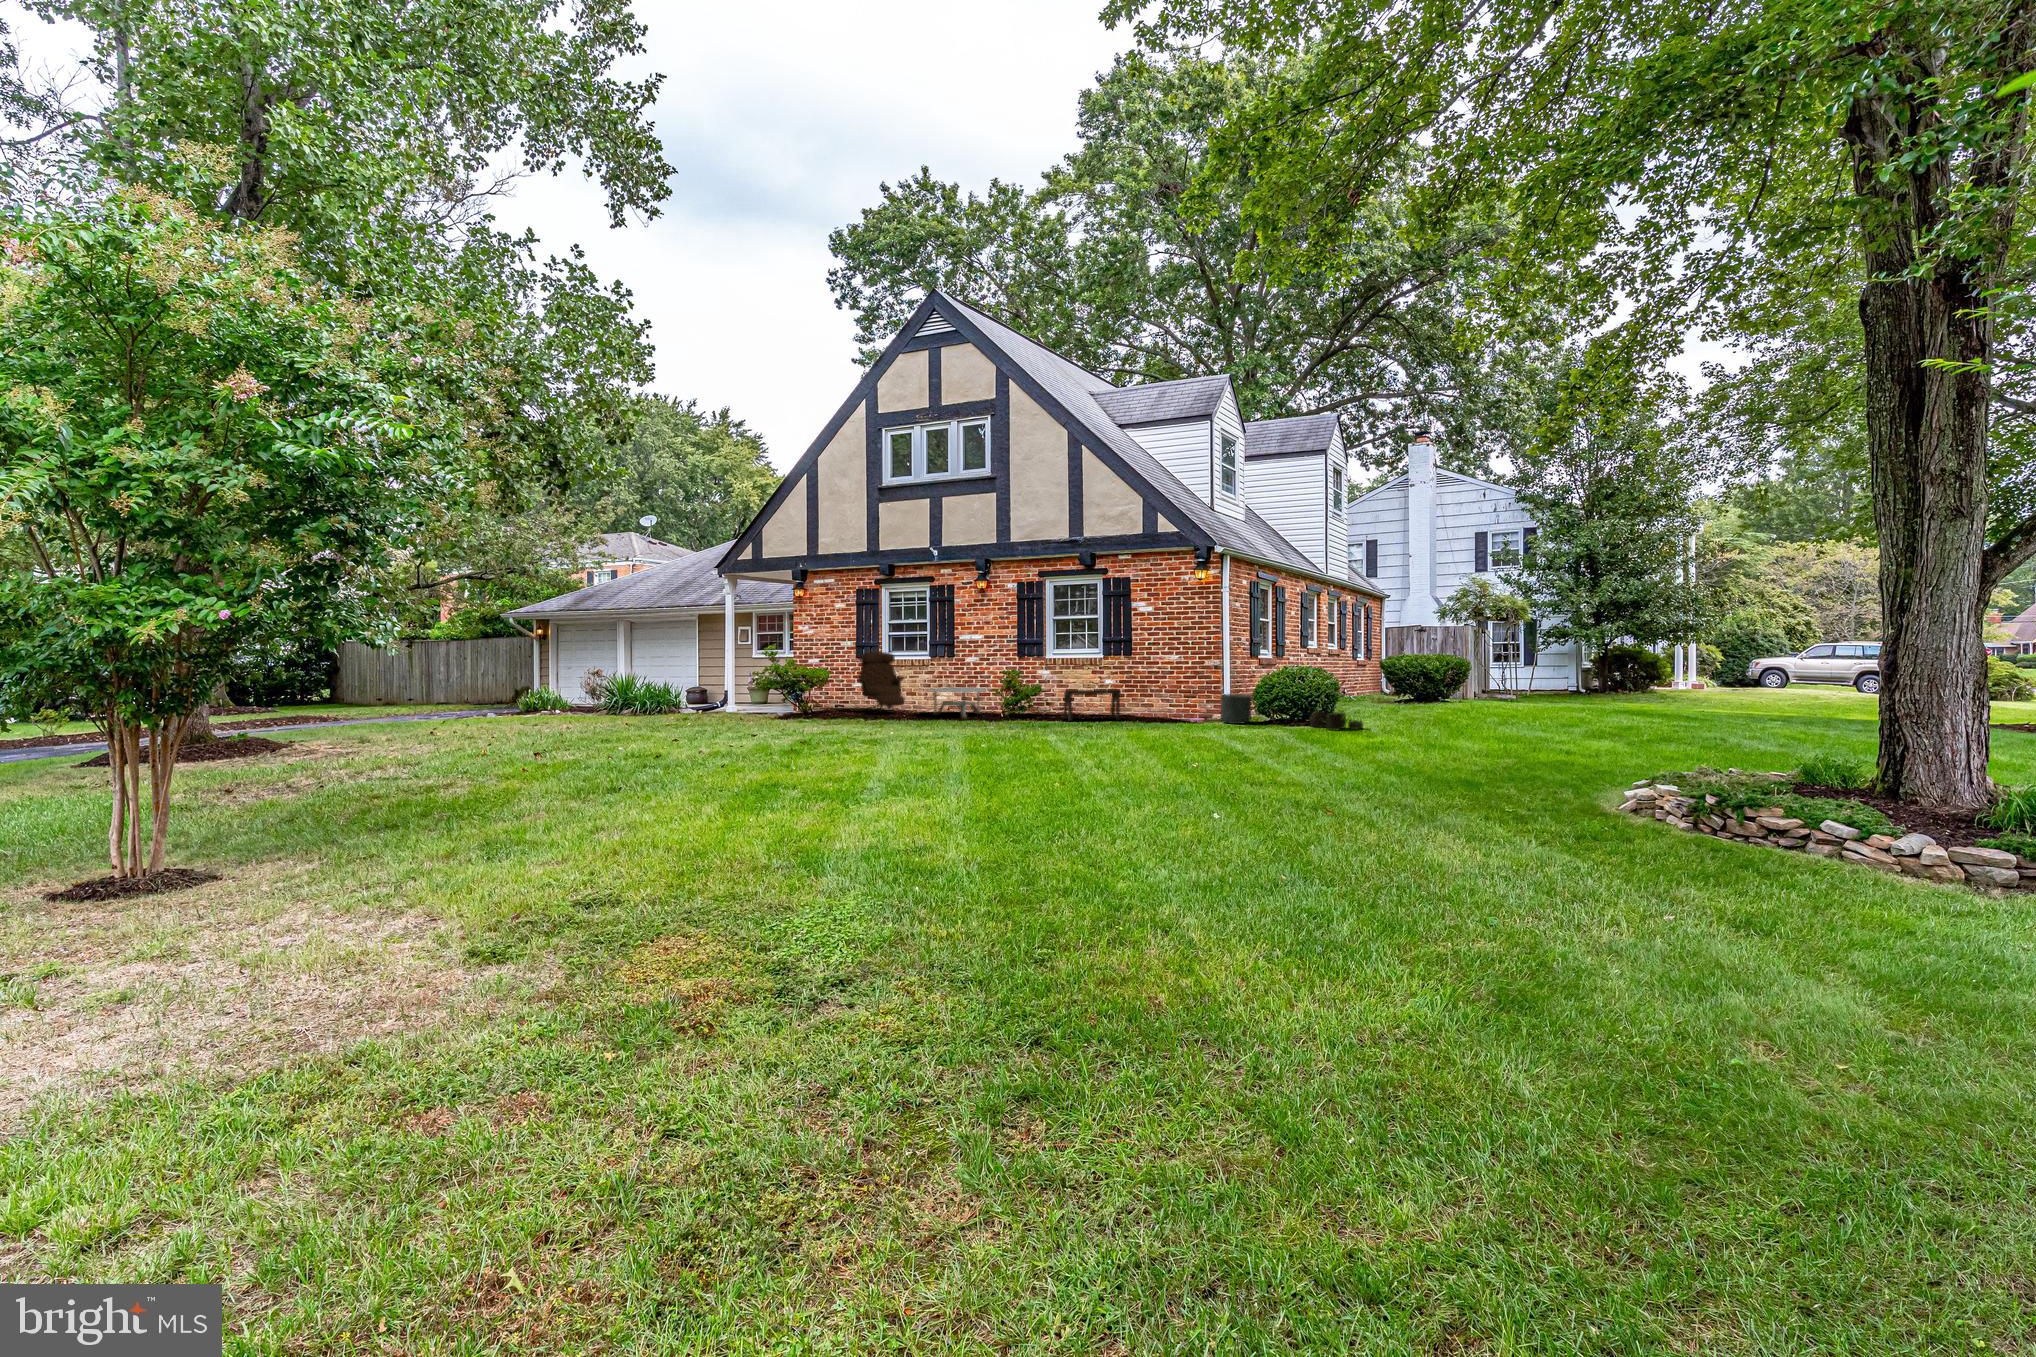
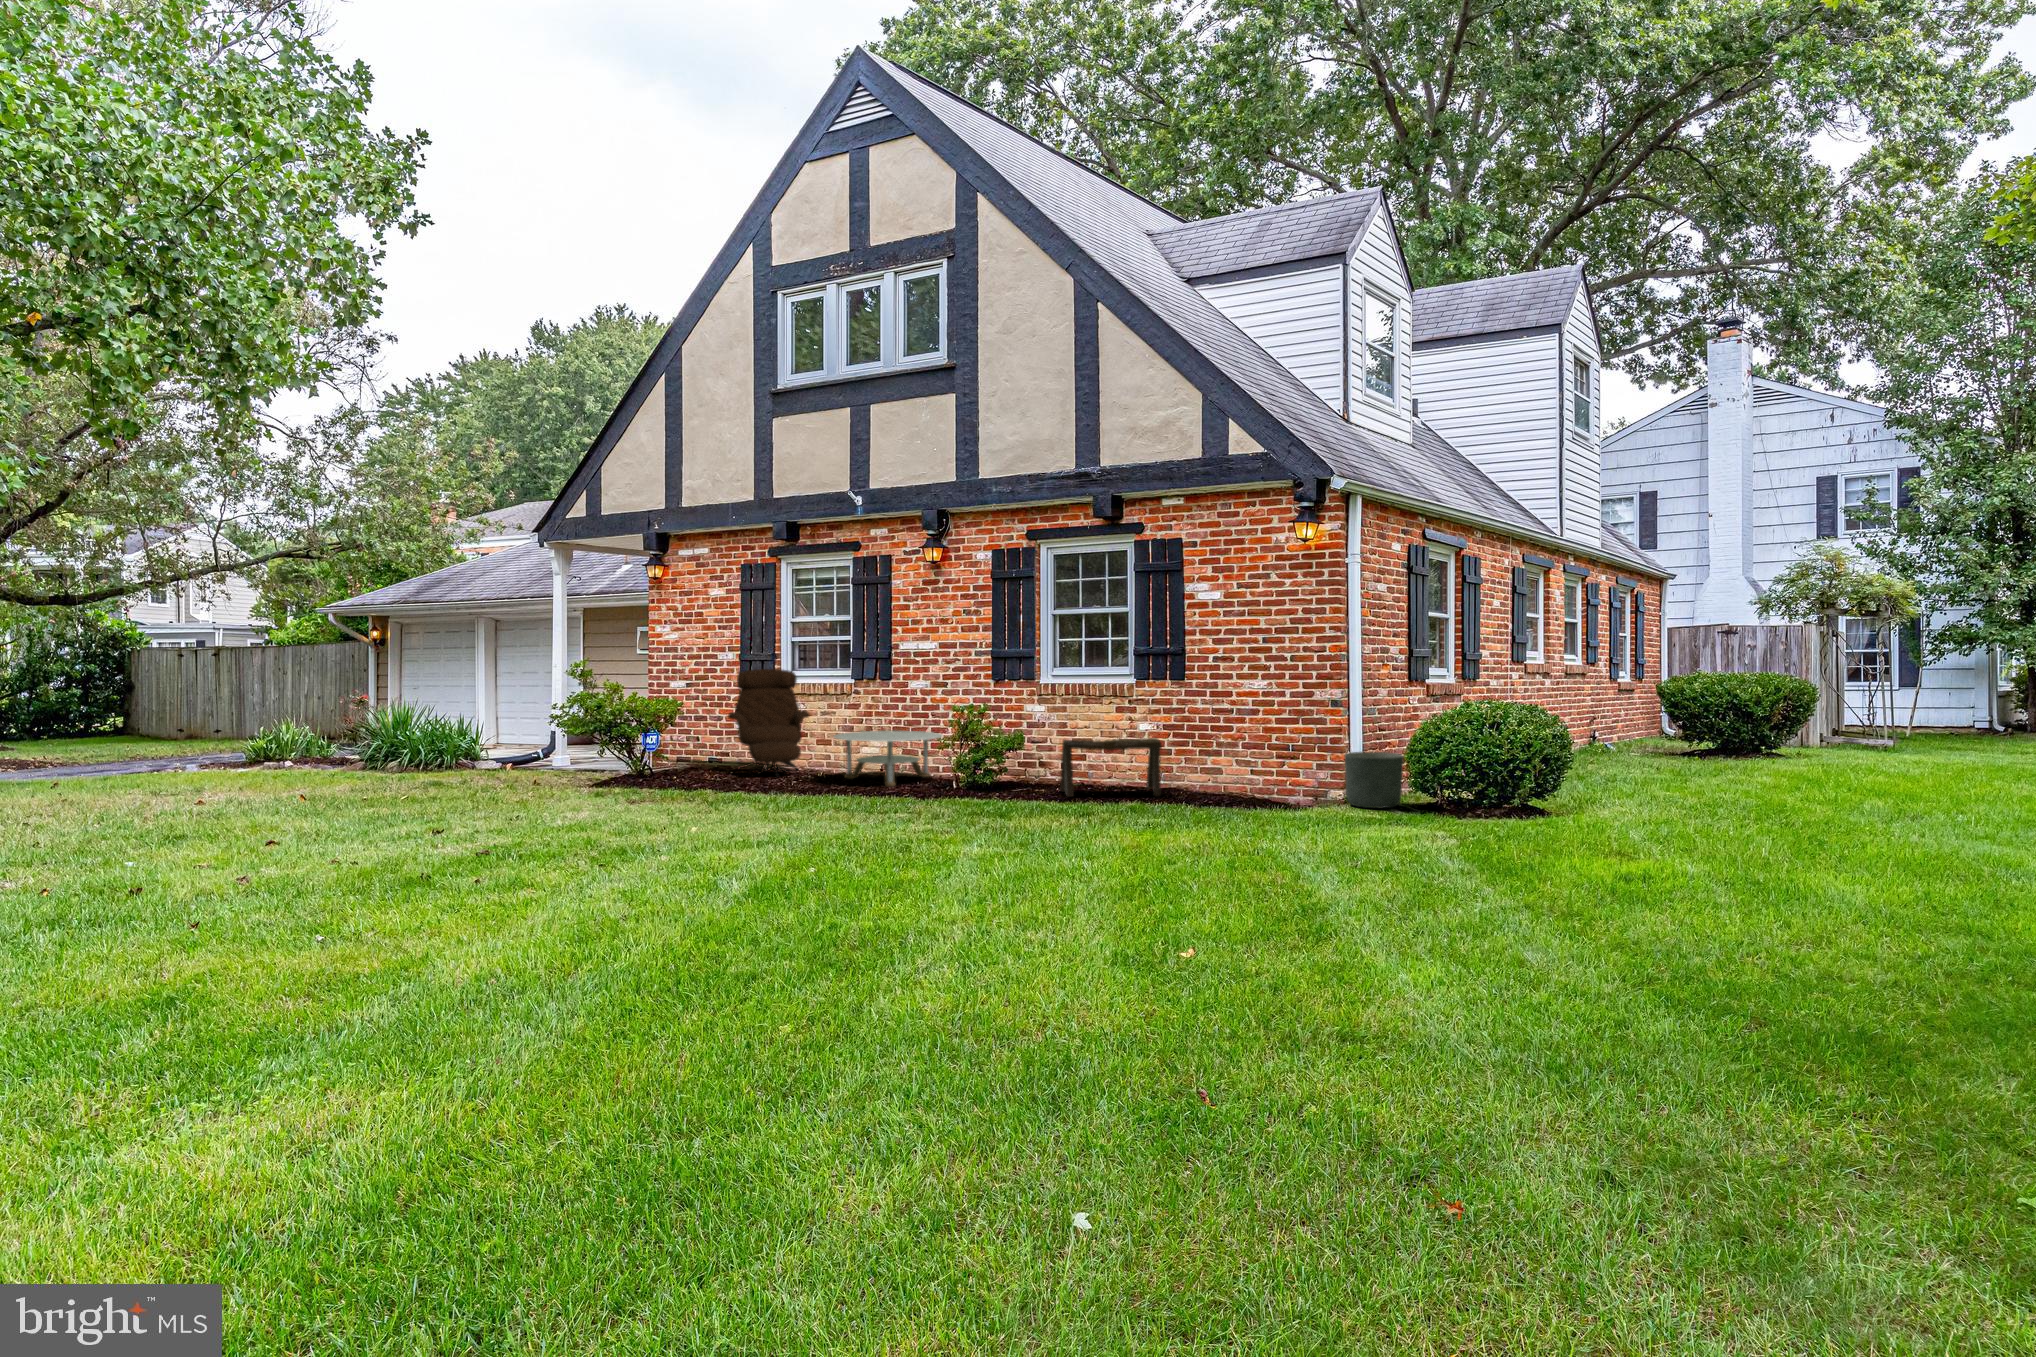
woven basket: present [1310,711,1363,730] -> none [1514,786,1622,829]

